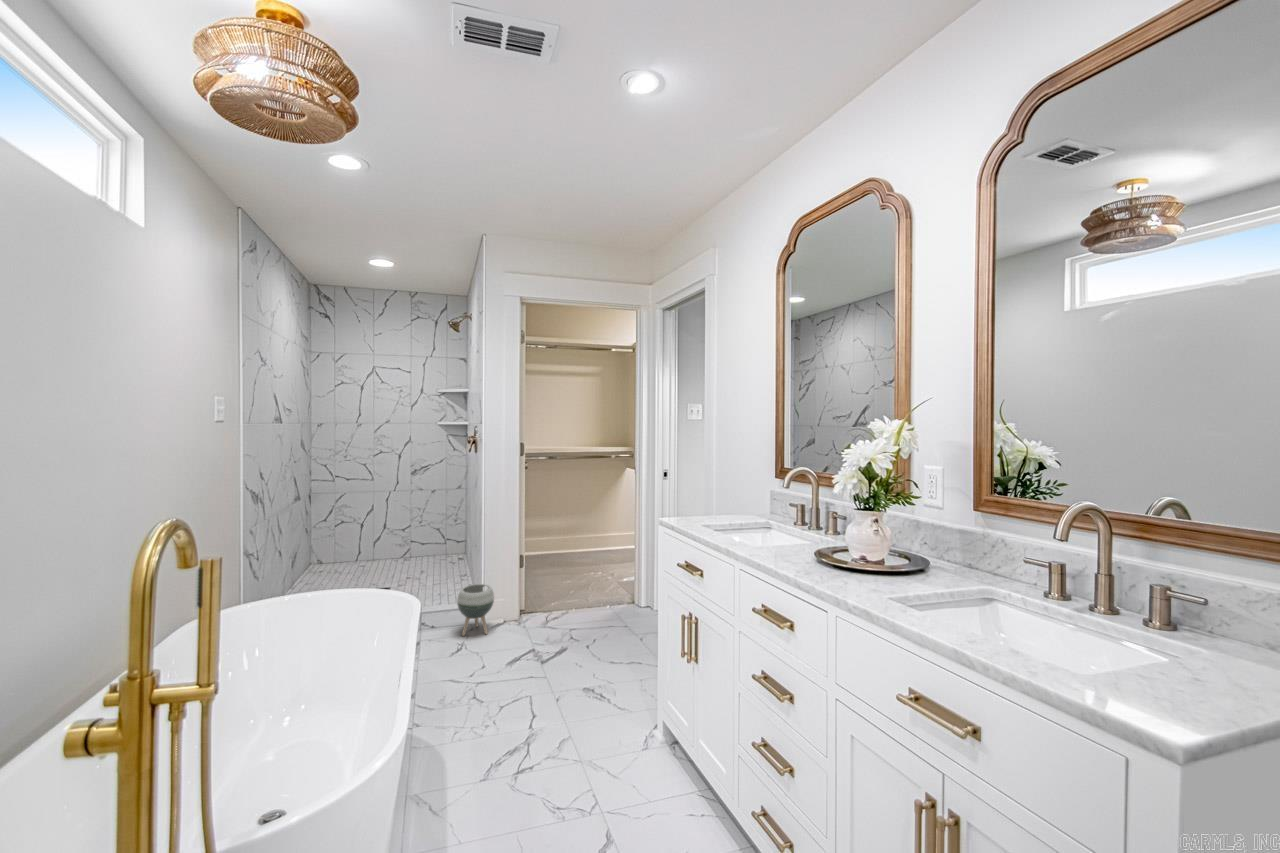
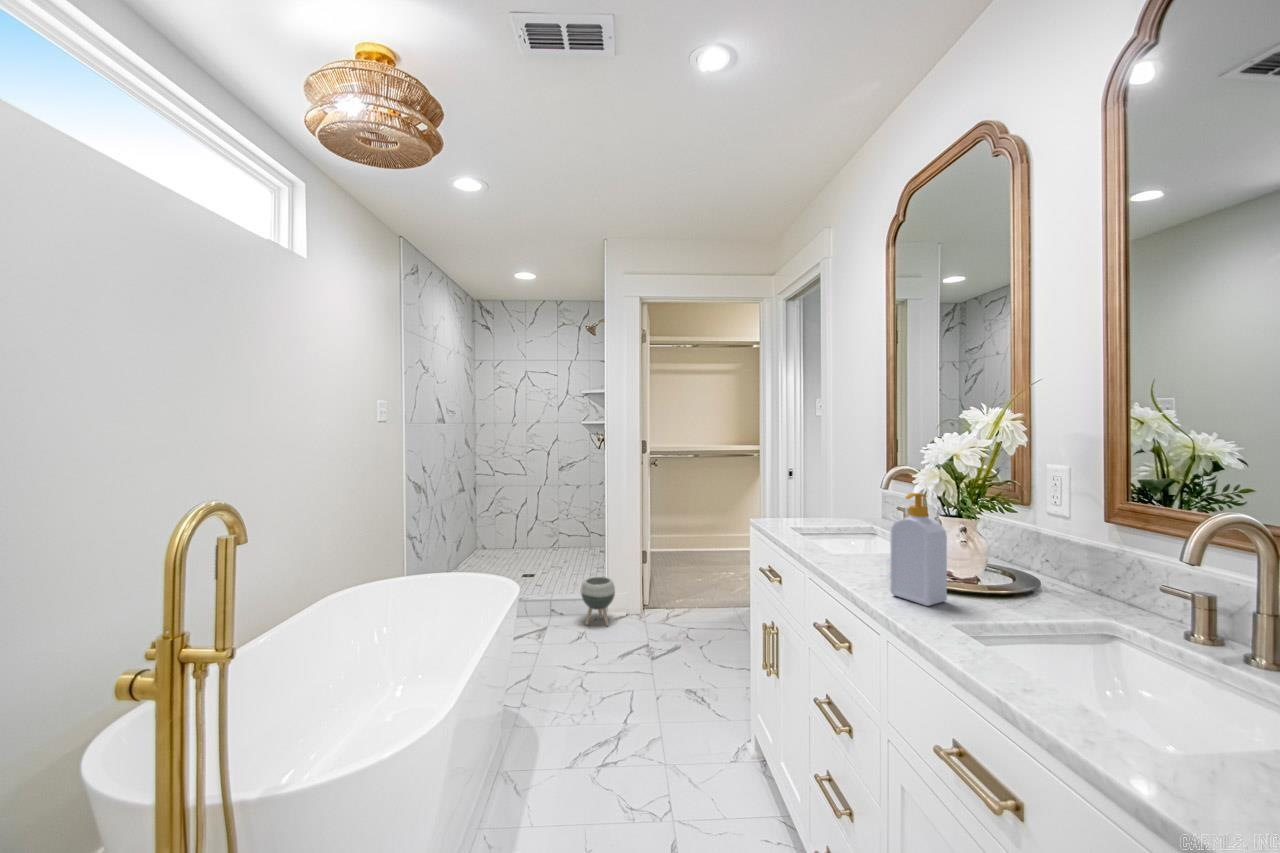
soap bottle: none [828,492,872,586] -> present [890,493,947,606]

